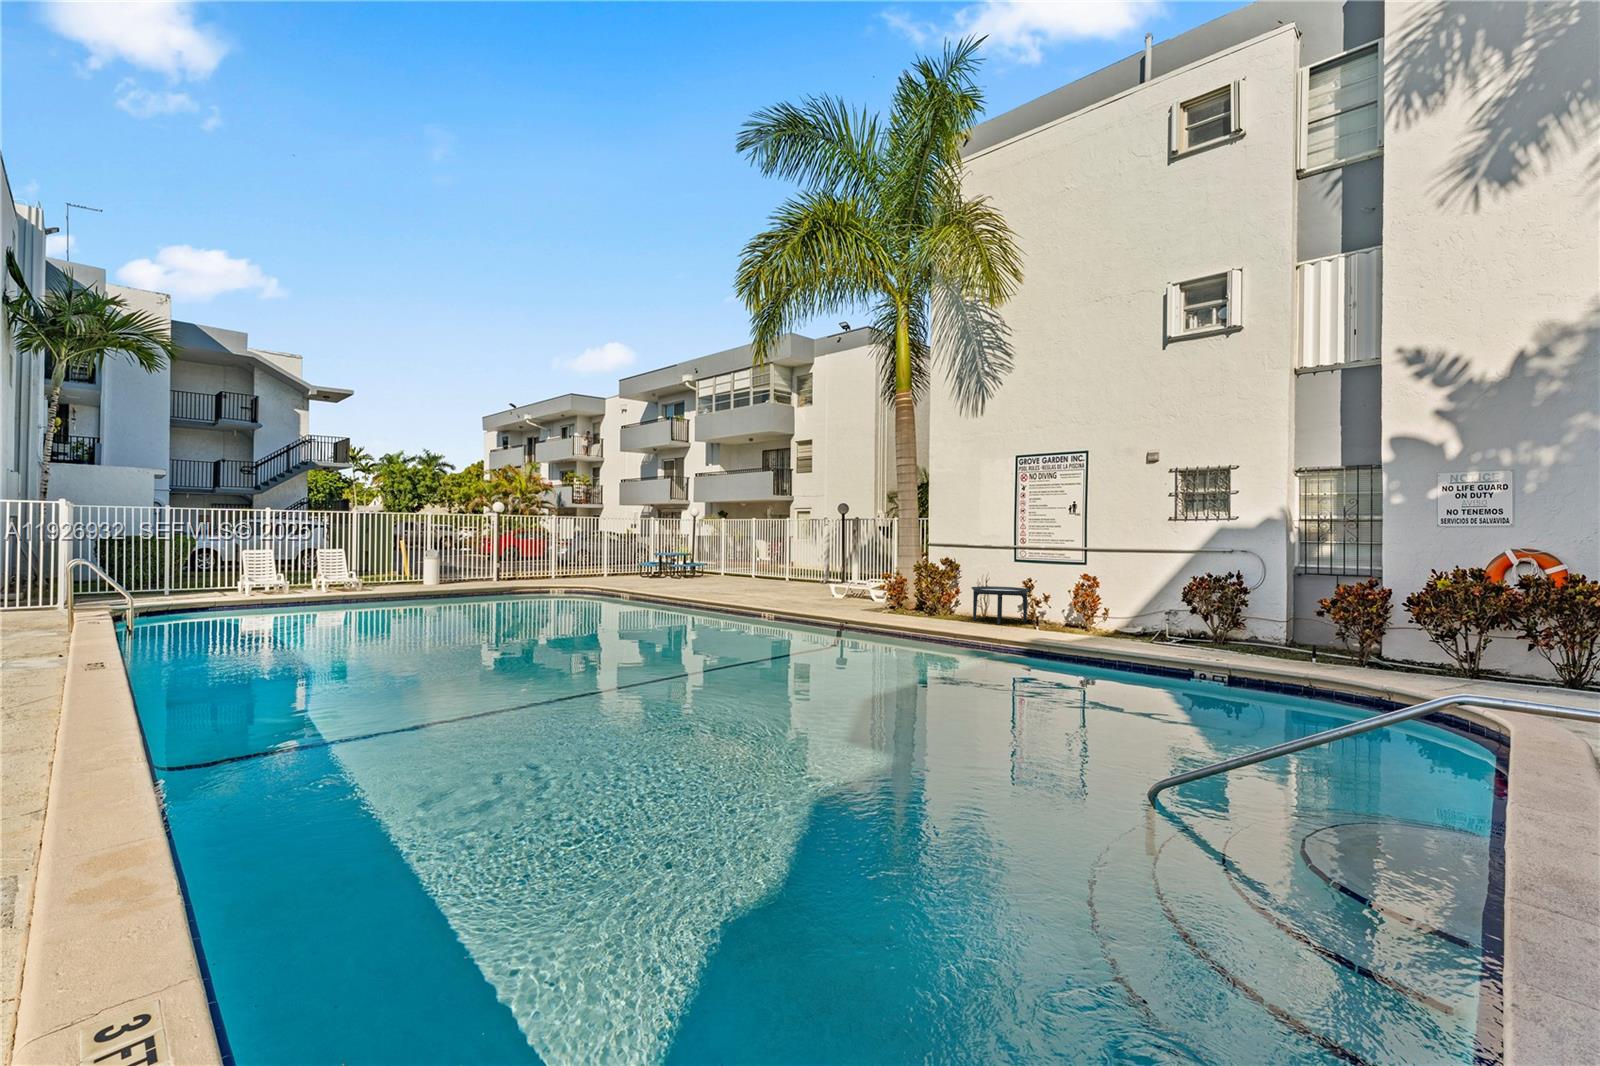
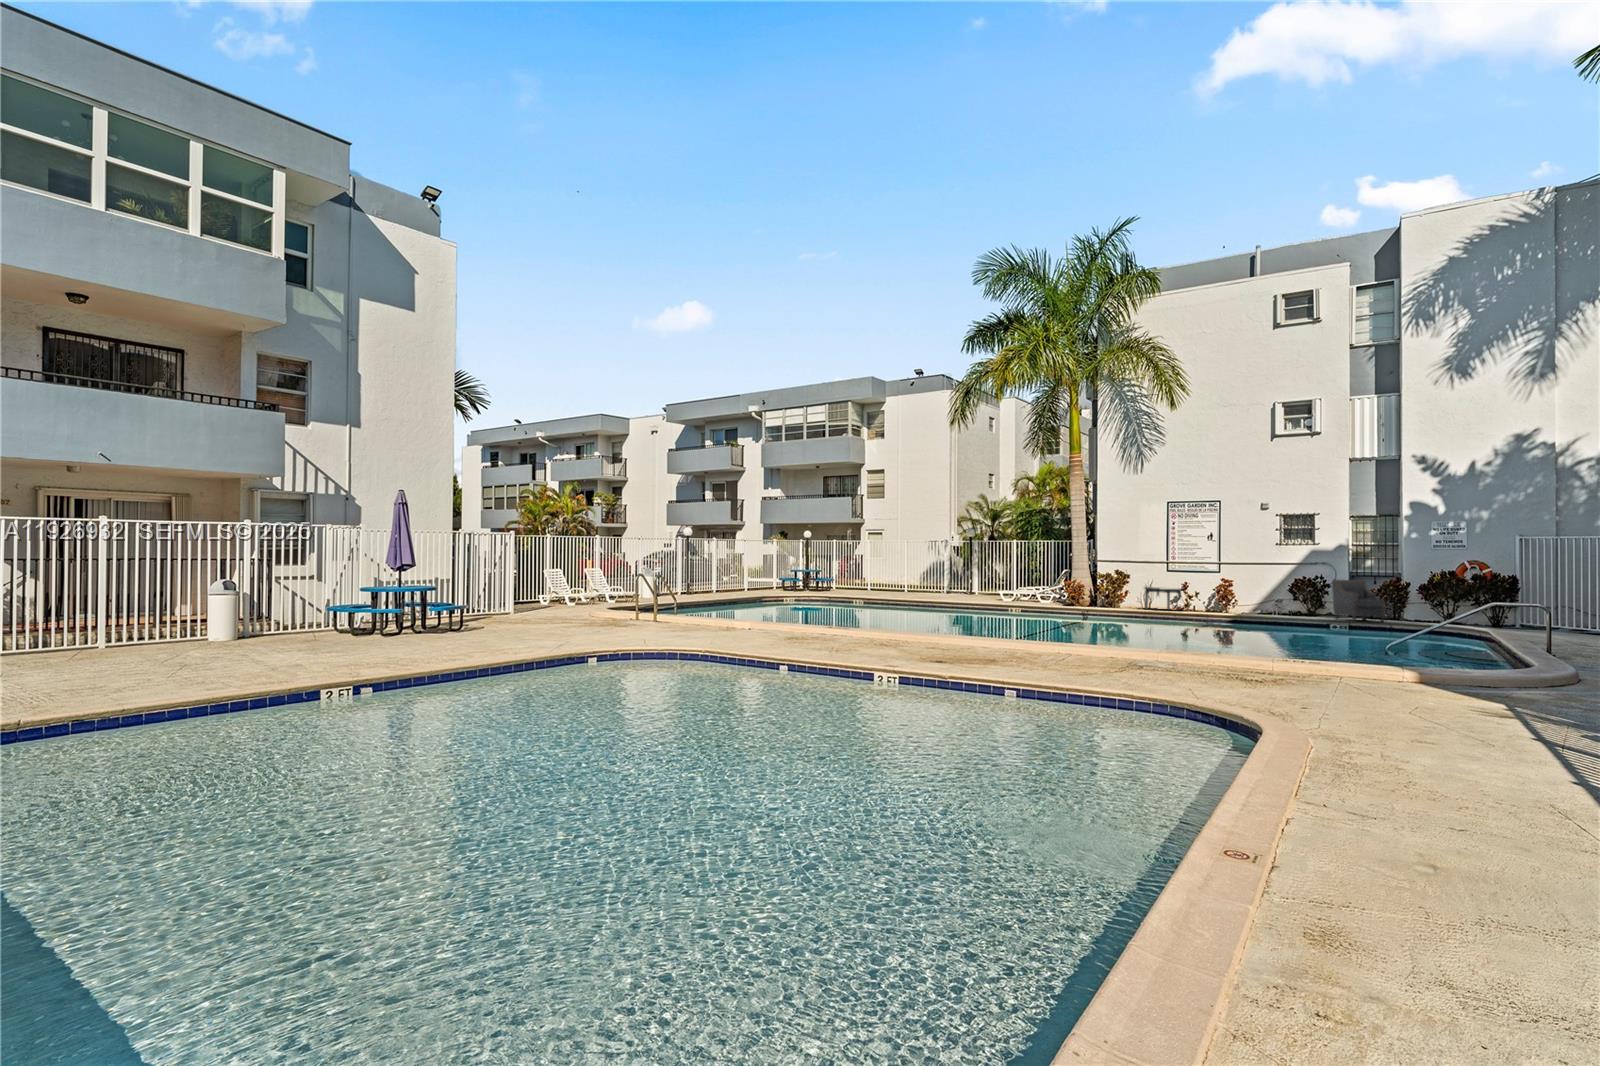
chair: none [1250,580,1341,660] -> present [1332,580,1386,622]

